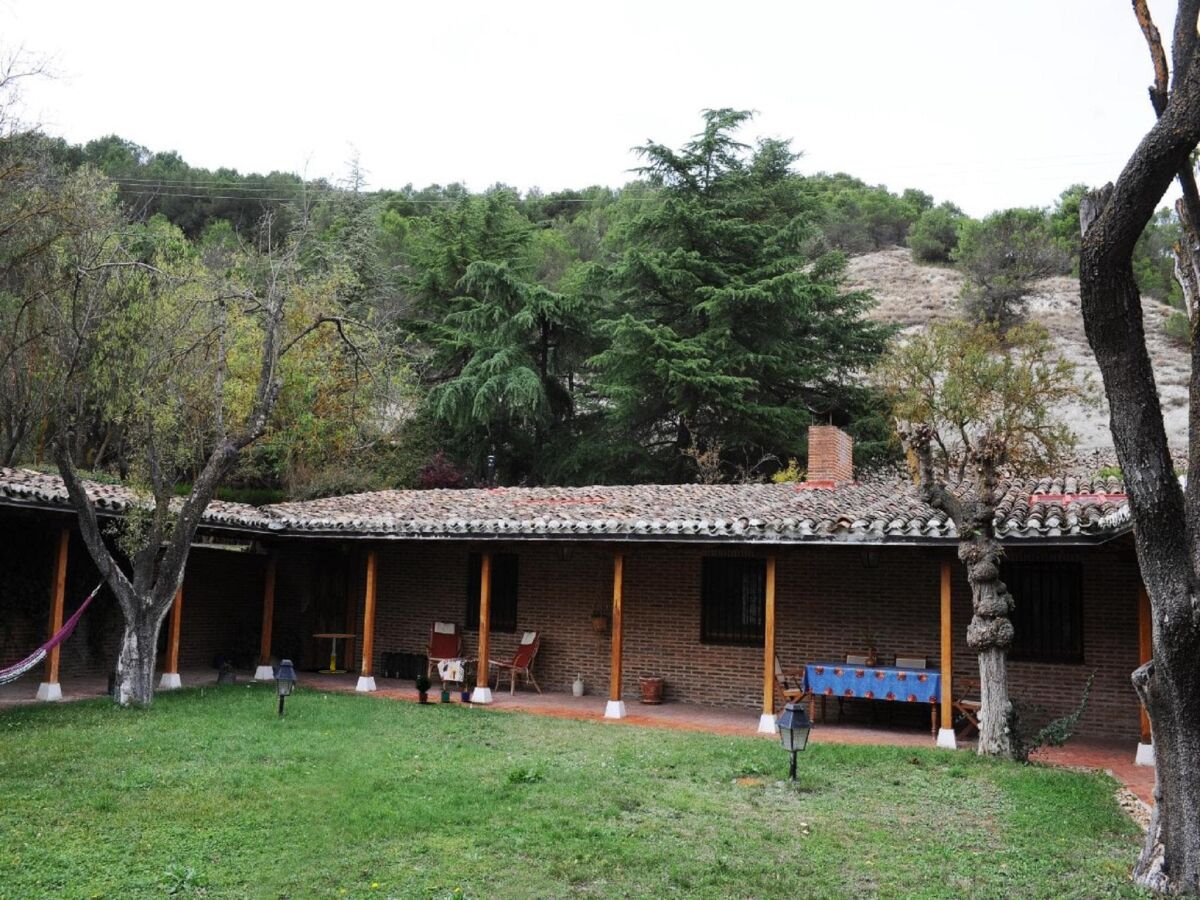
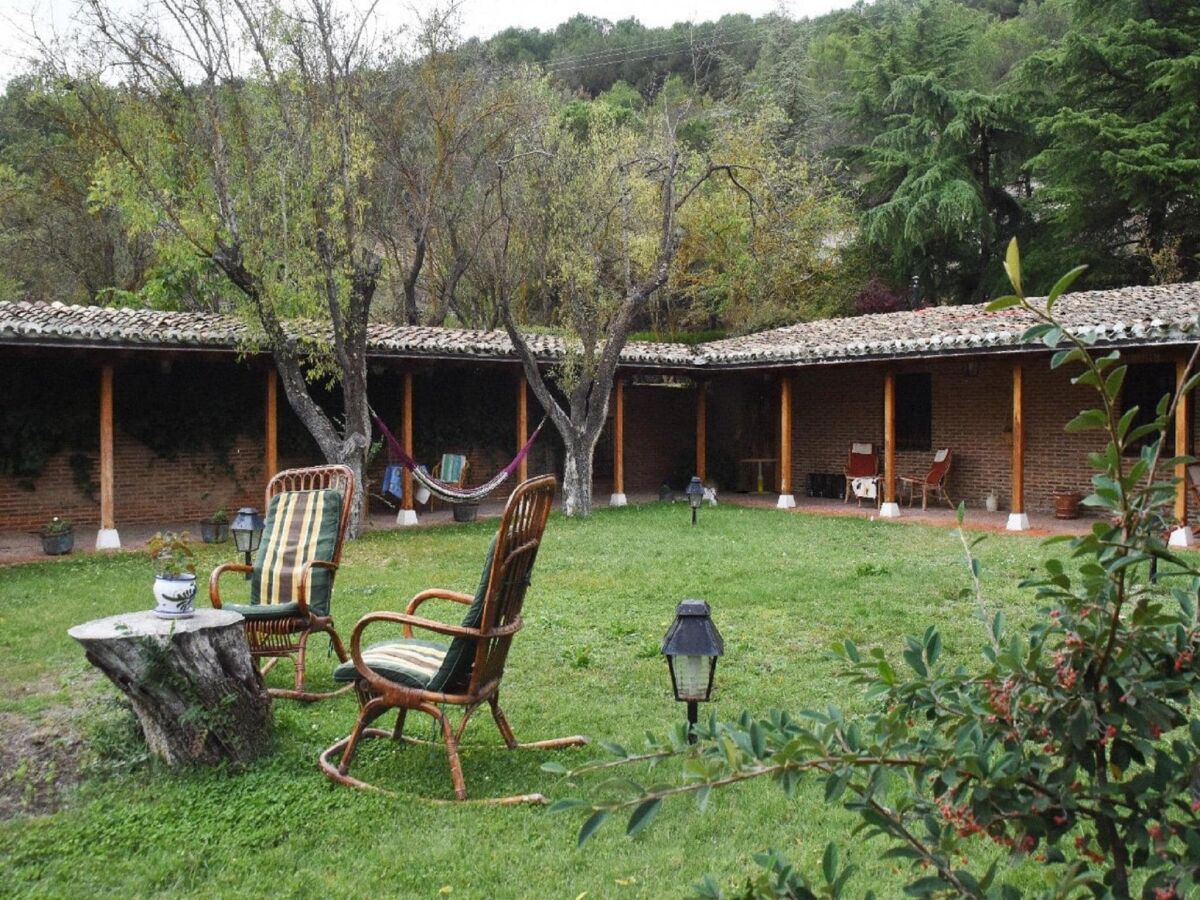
potted plant: present [415,655,474,702] -> none [824,469,882,513]

